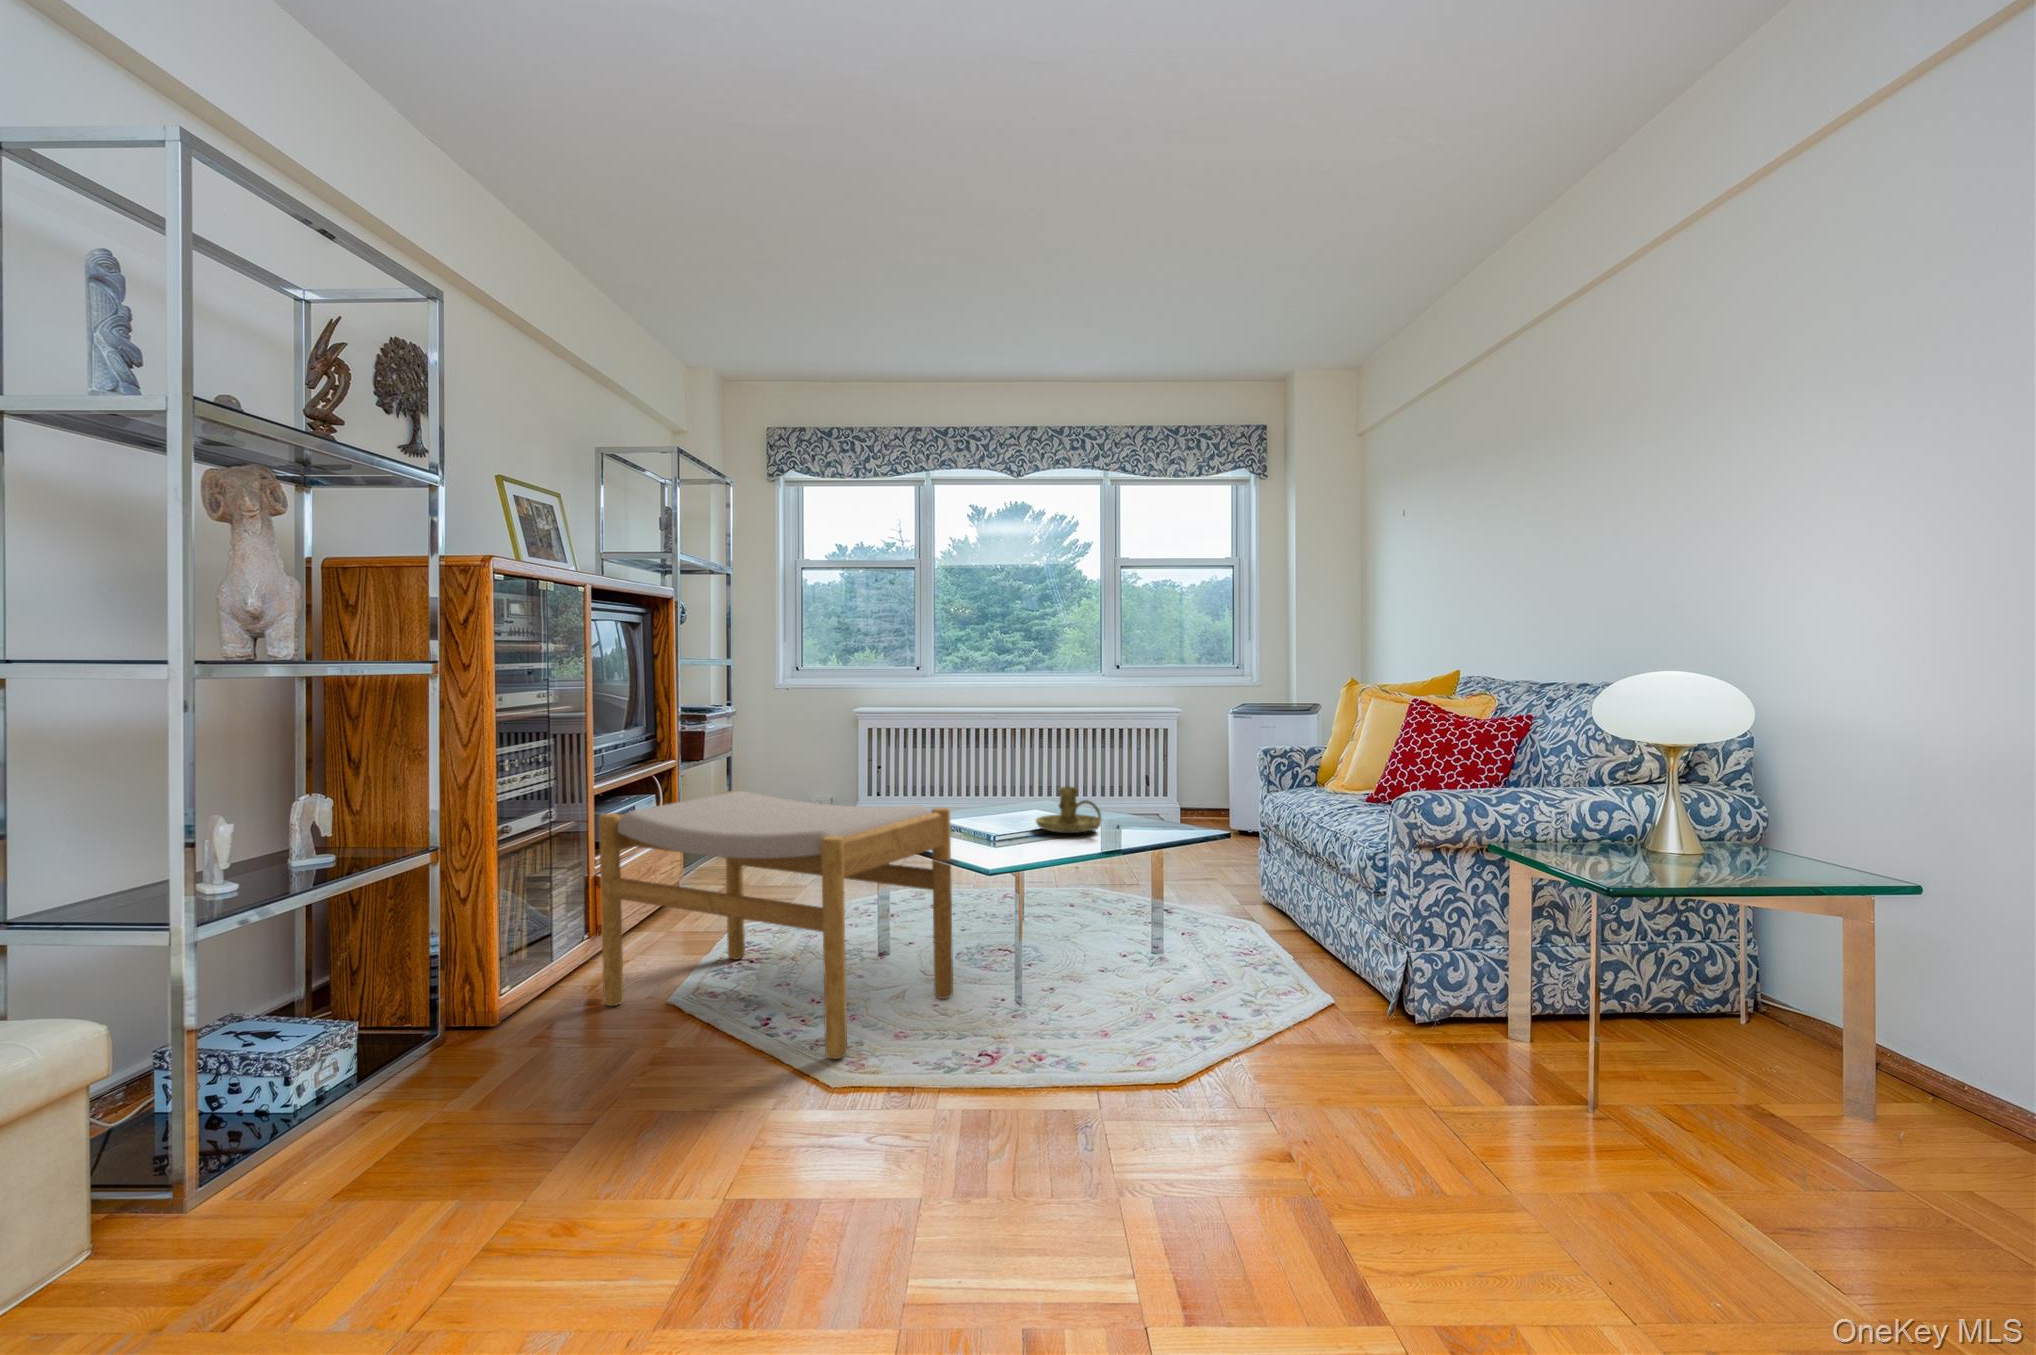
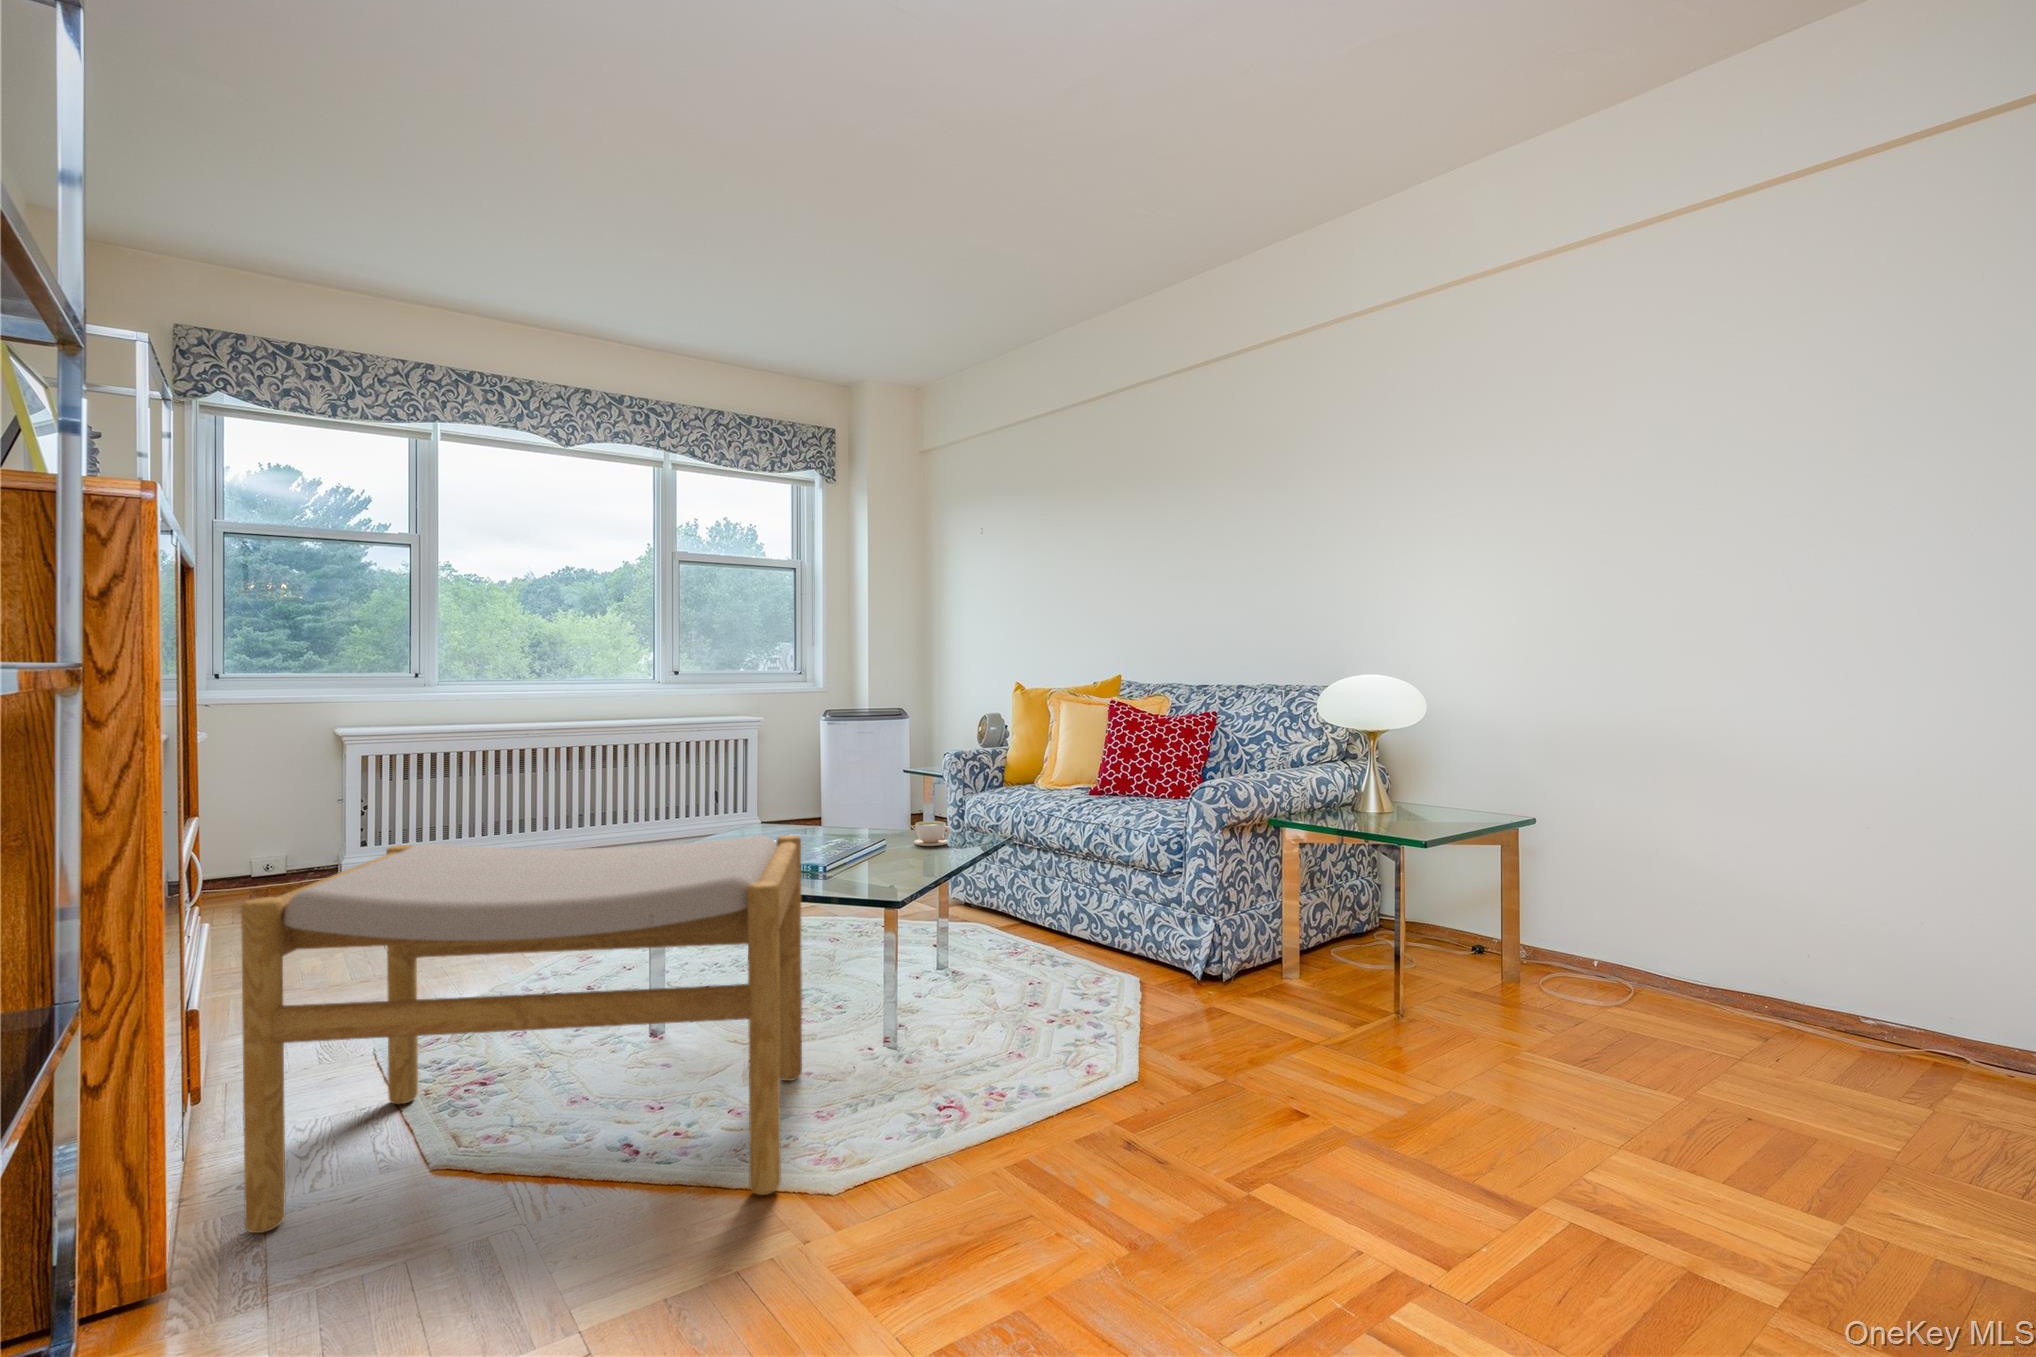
candle holder: present [1036,787,1102,833] -> none [810,802,901,856]
coffee cup: none [1141,810,1172,833] -> present [914,821,951,846]

